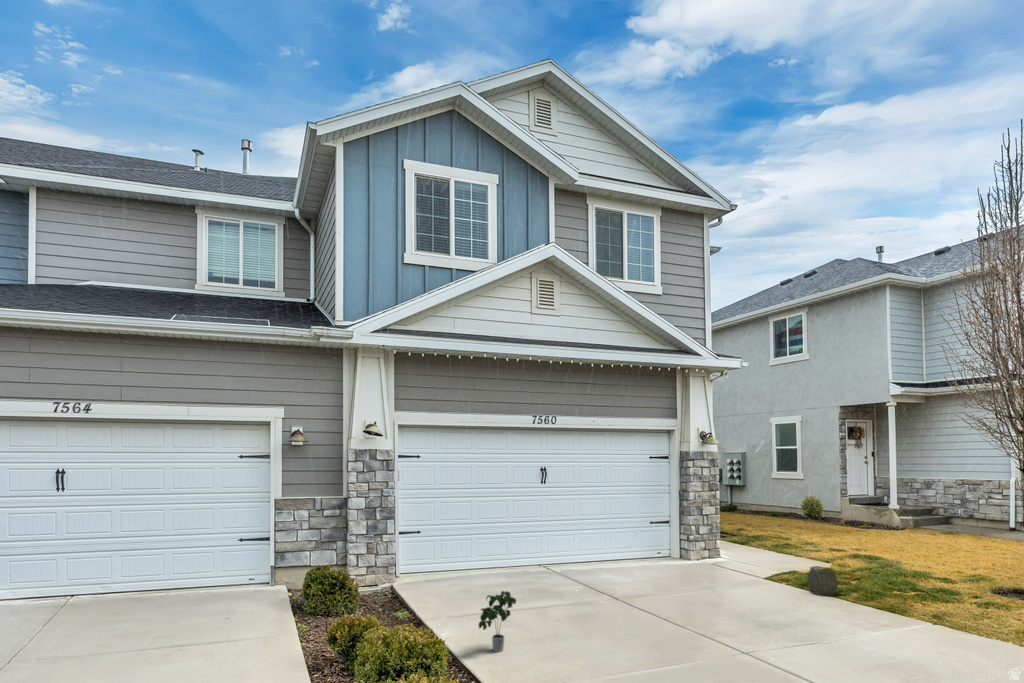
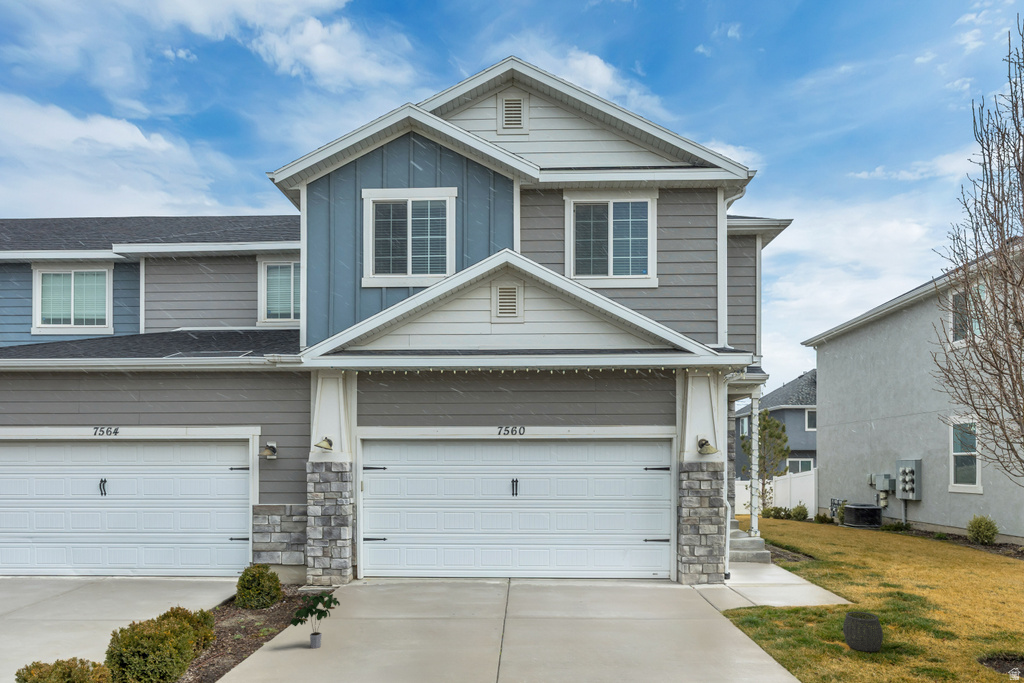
woven basket: present [807,566,838,596] -> present [843,612,883,652]

